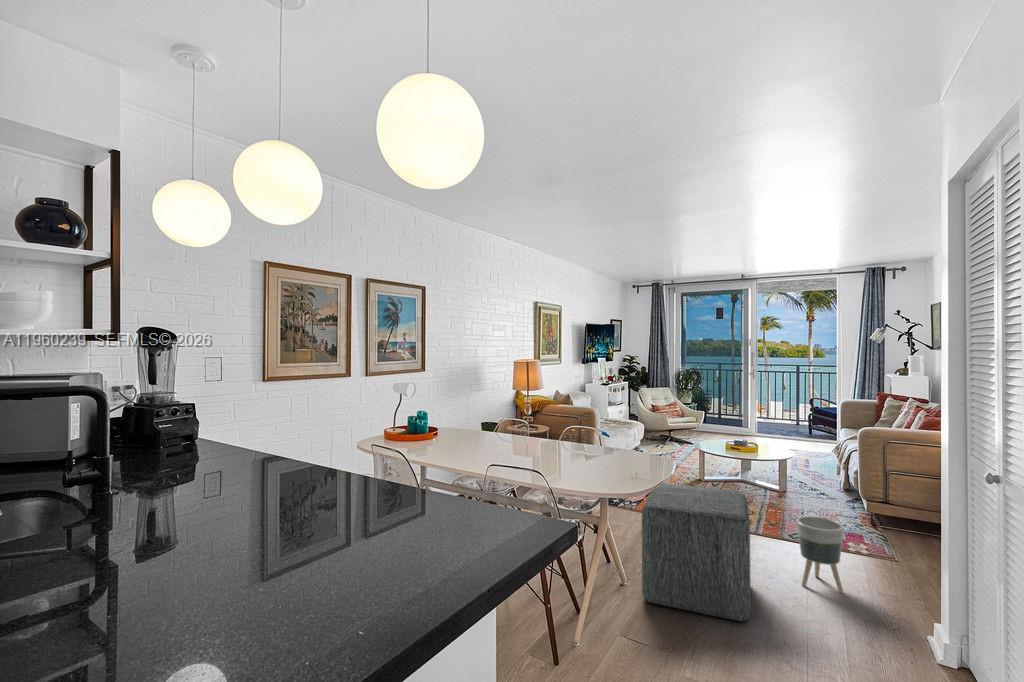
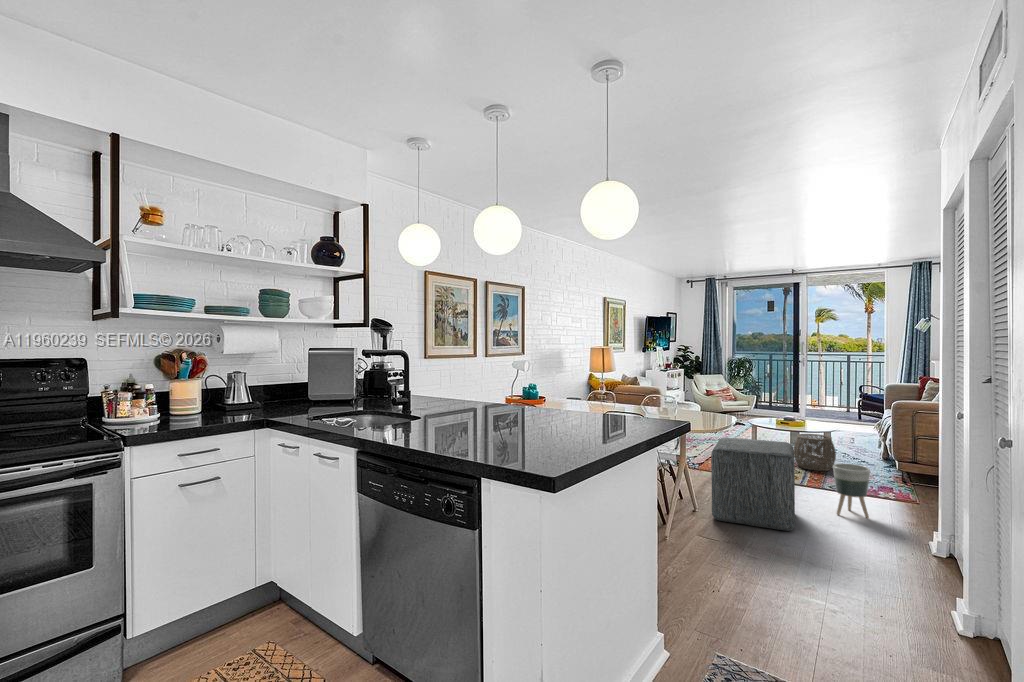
woven basket: none [745,464,795,510] -> present [794,434,836,471]

